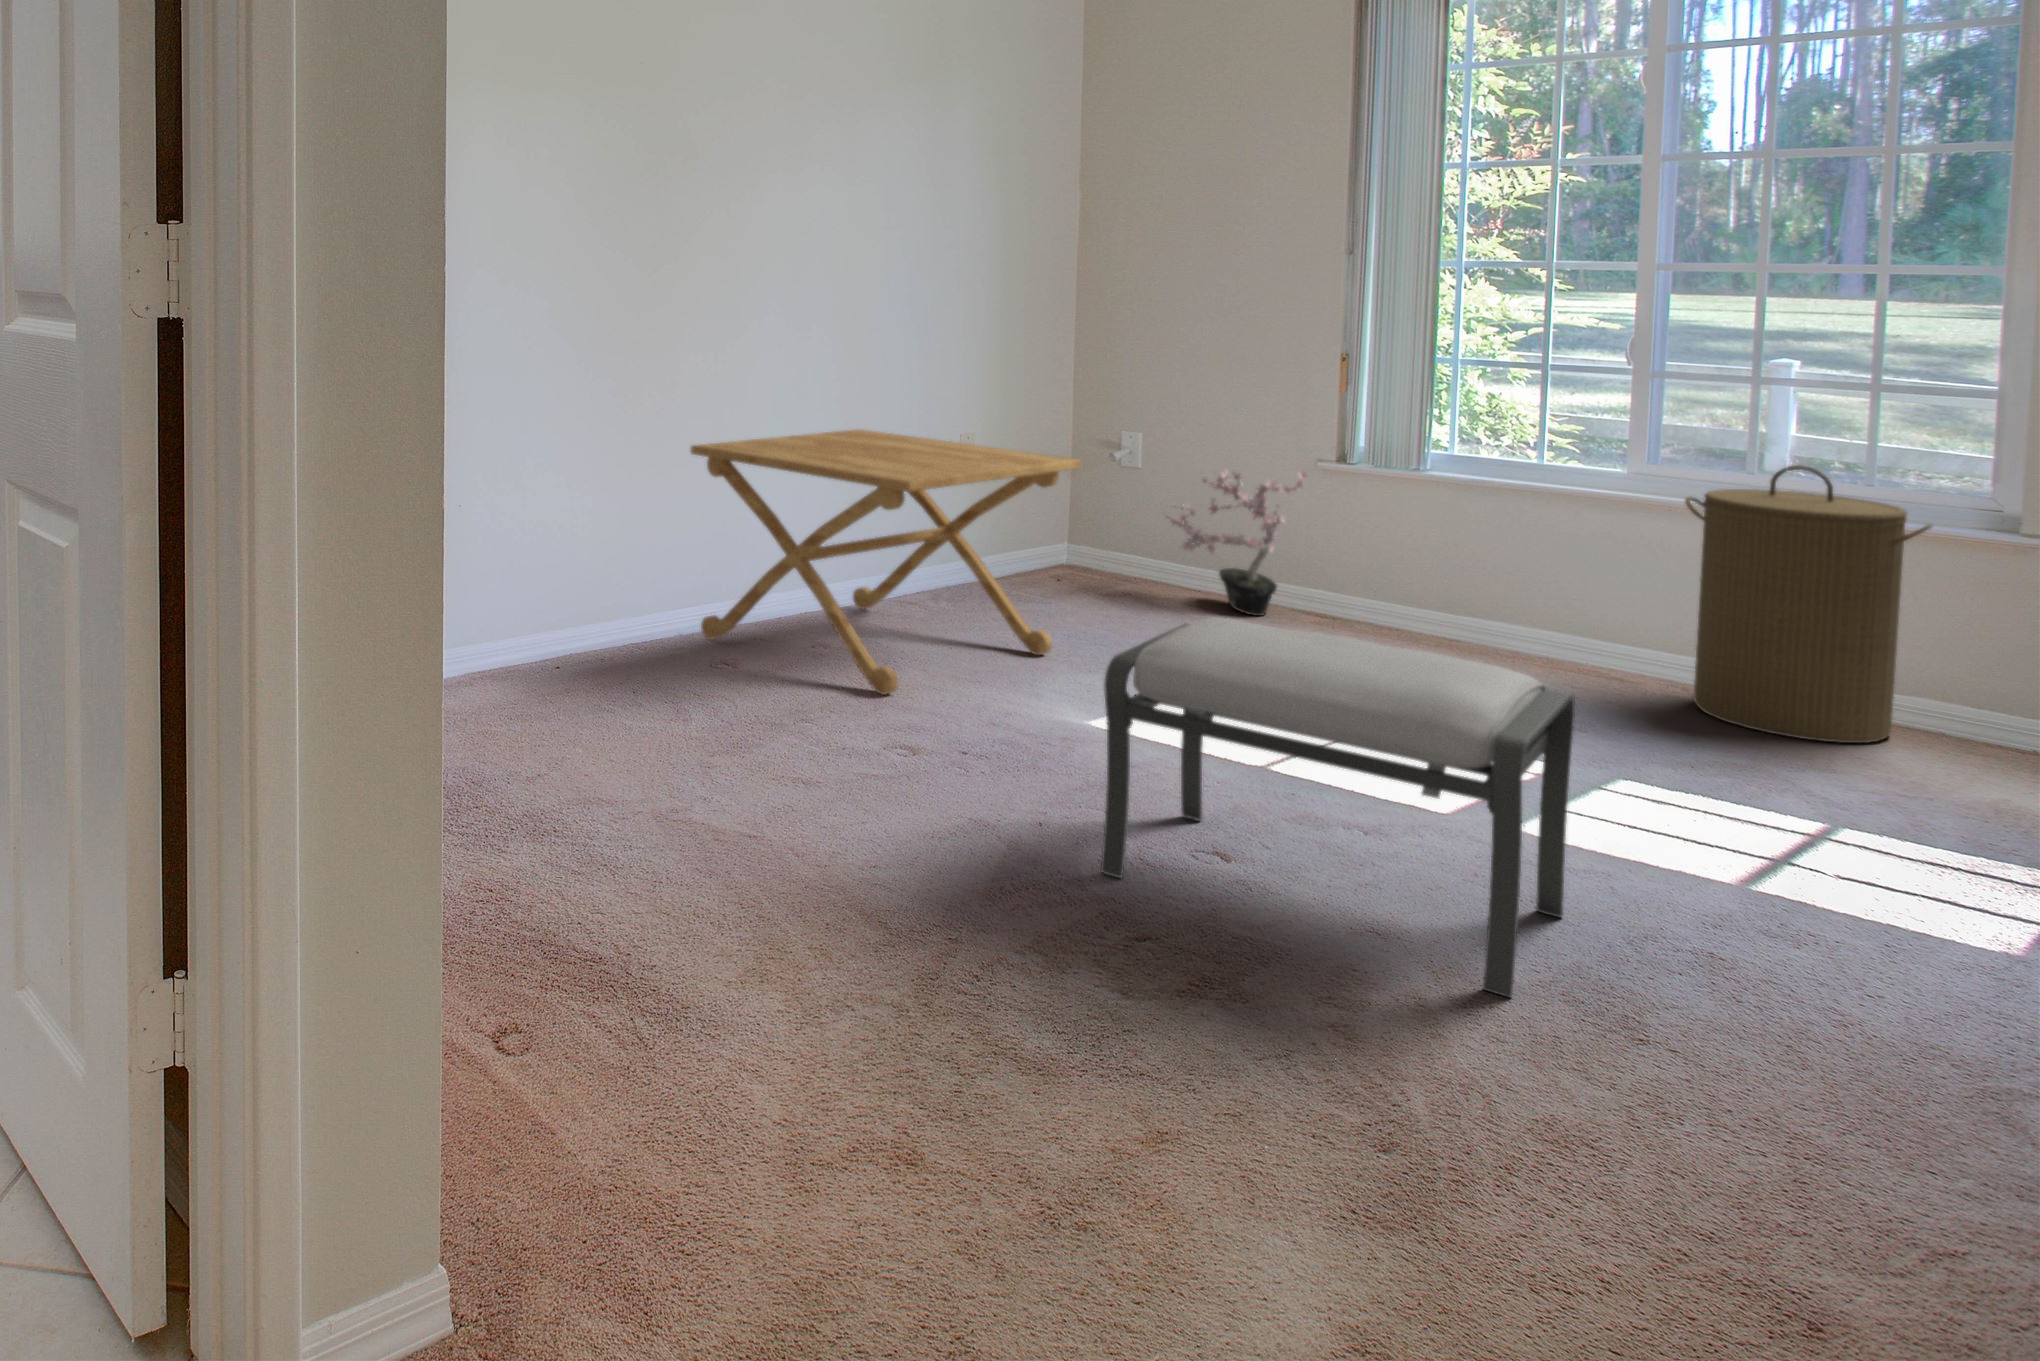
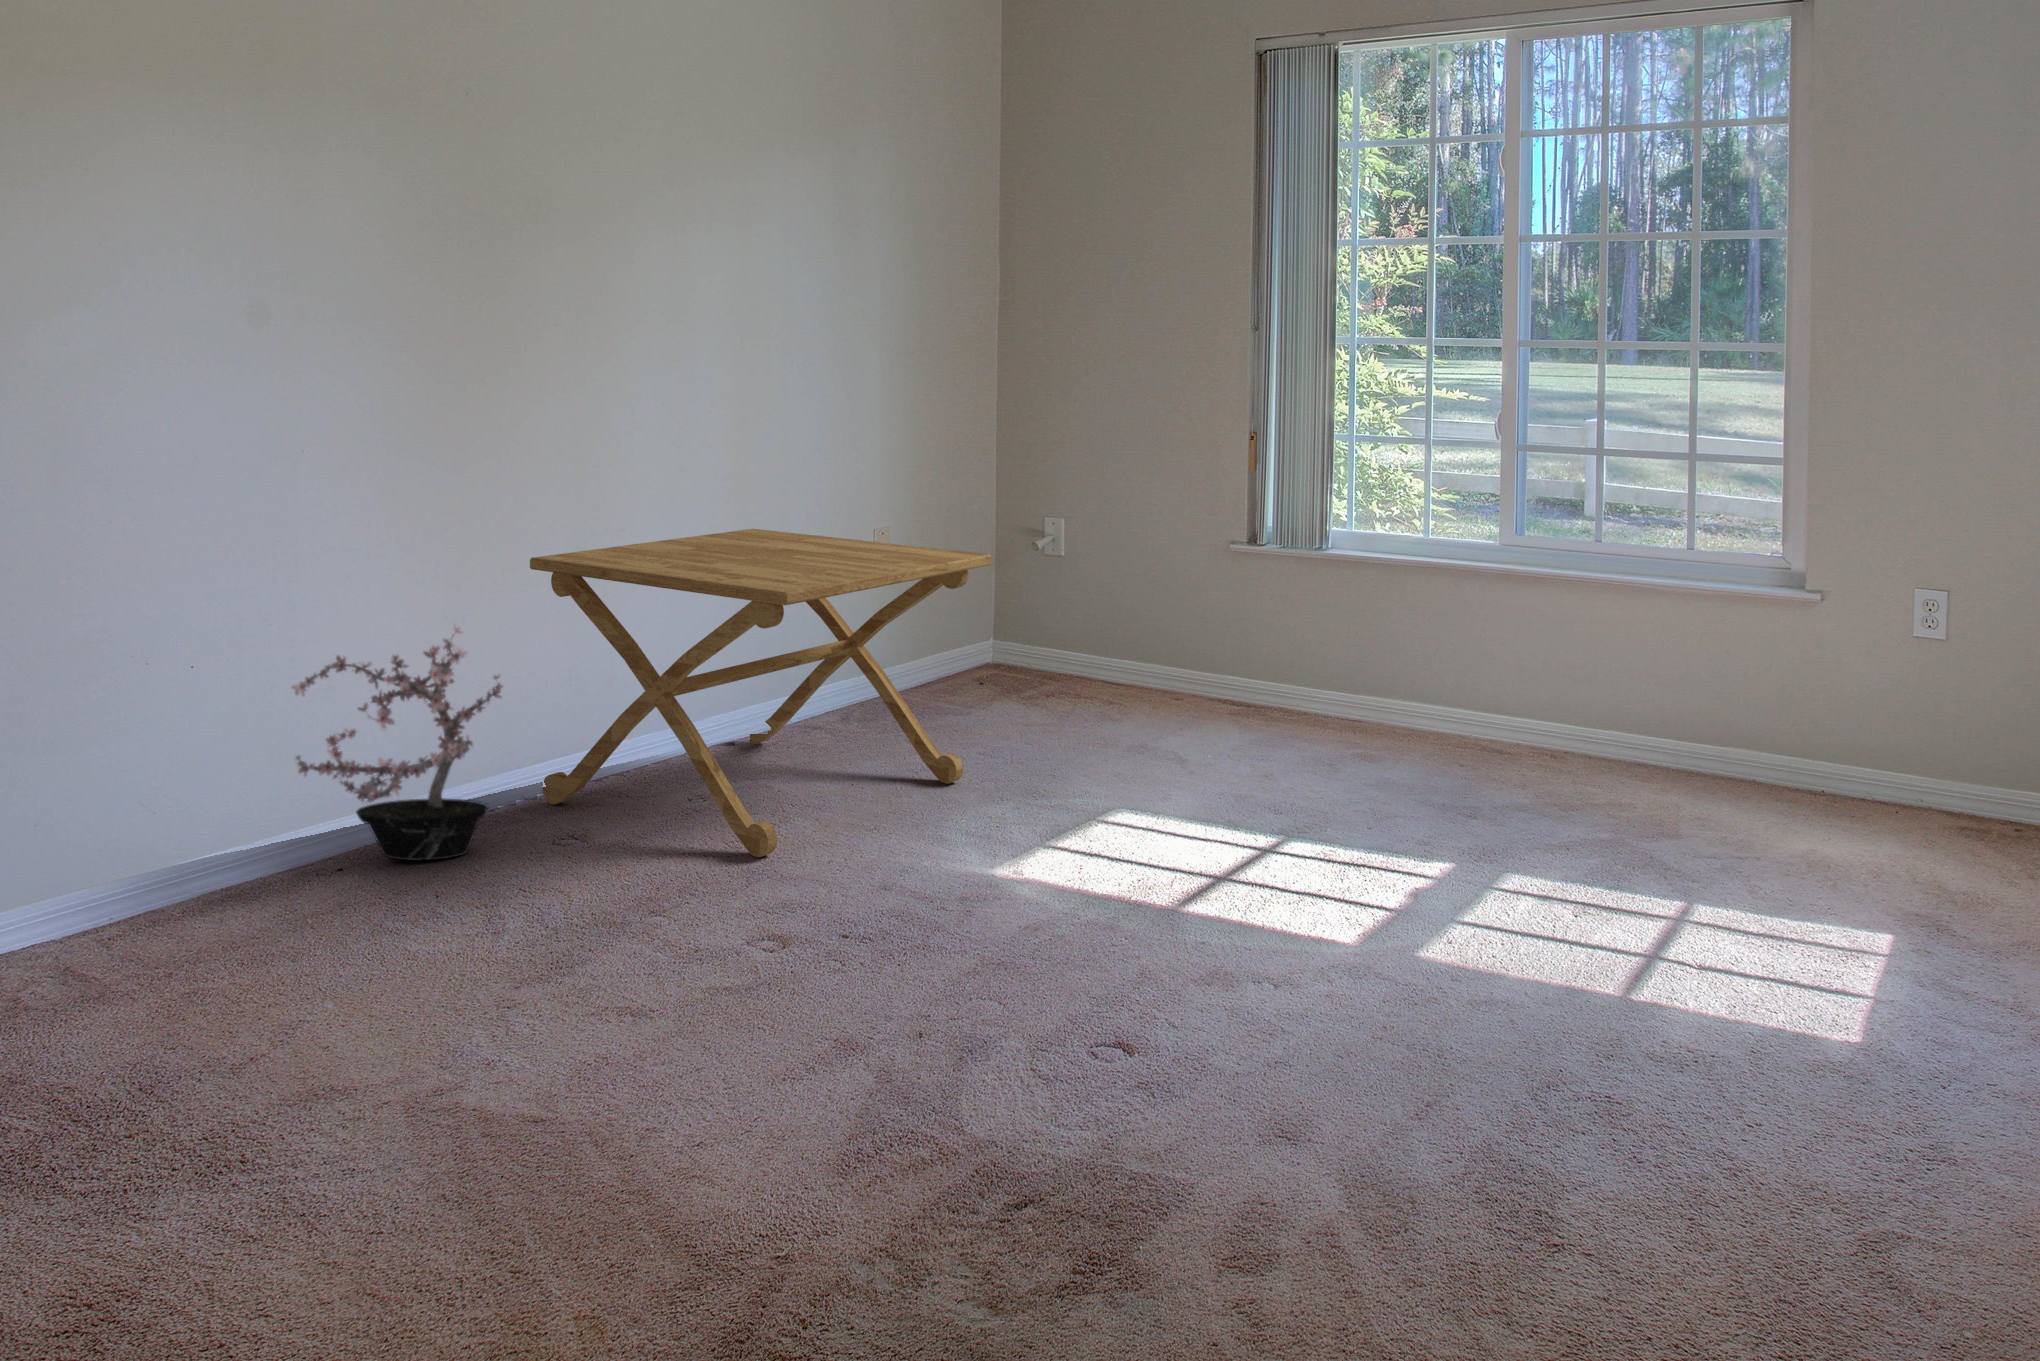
laundry hamper: present [1685,465,1932,743] -> none [1545,531,1736,799]
potted plant: present [1166,471,1307,616] -> present [292,625,503,860]
ottoman: present [1101,618,1575,997] -> none [983,739,1469,1175]

